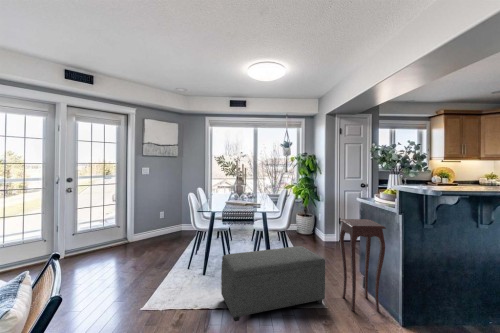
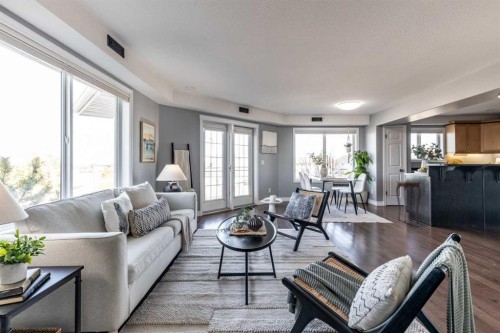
ottoman: present [221,246,325,321] -> none [337,197,390,224]

